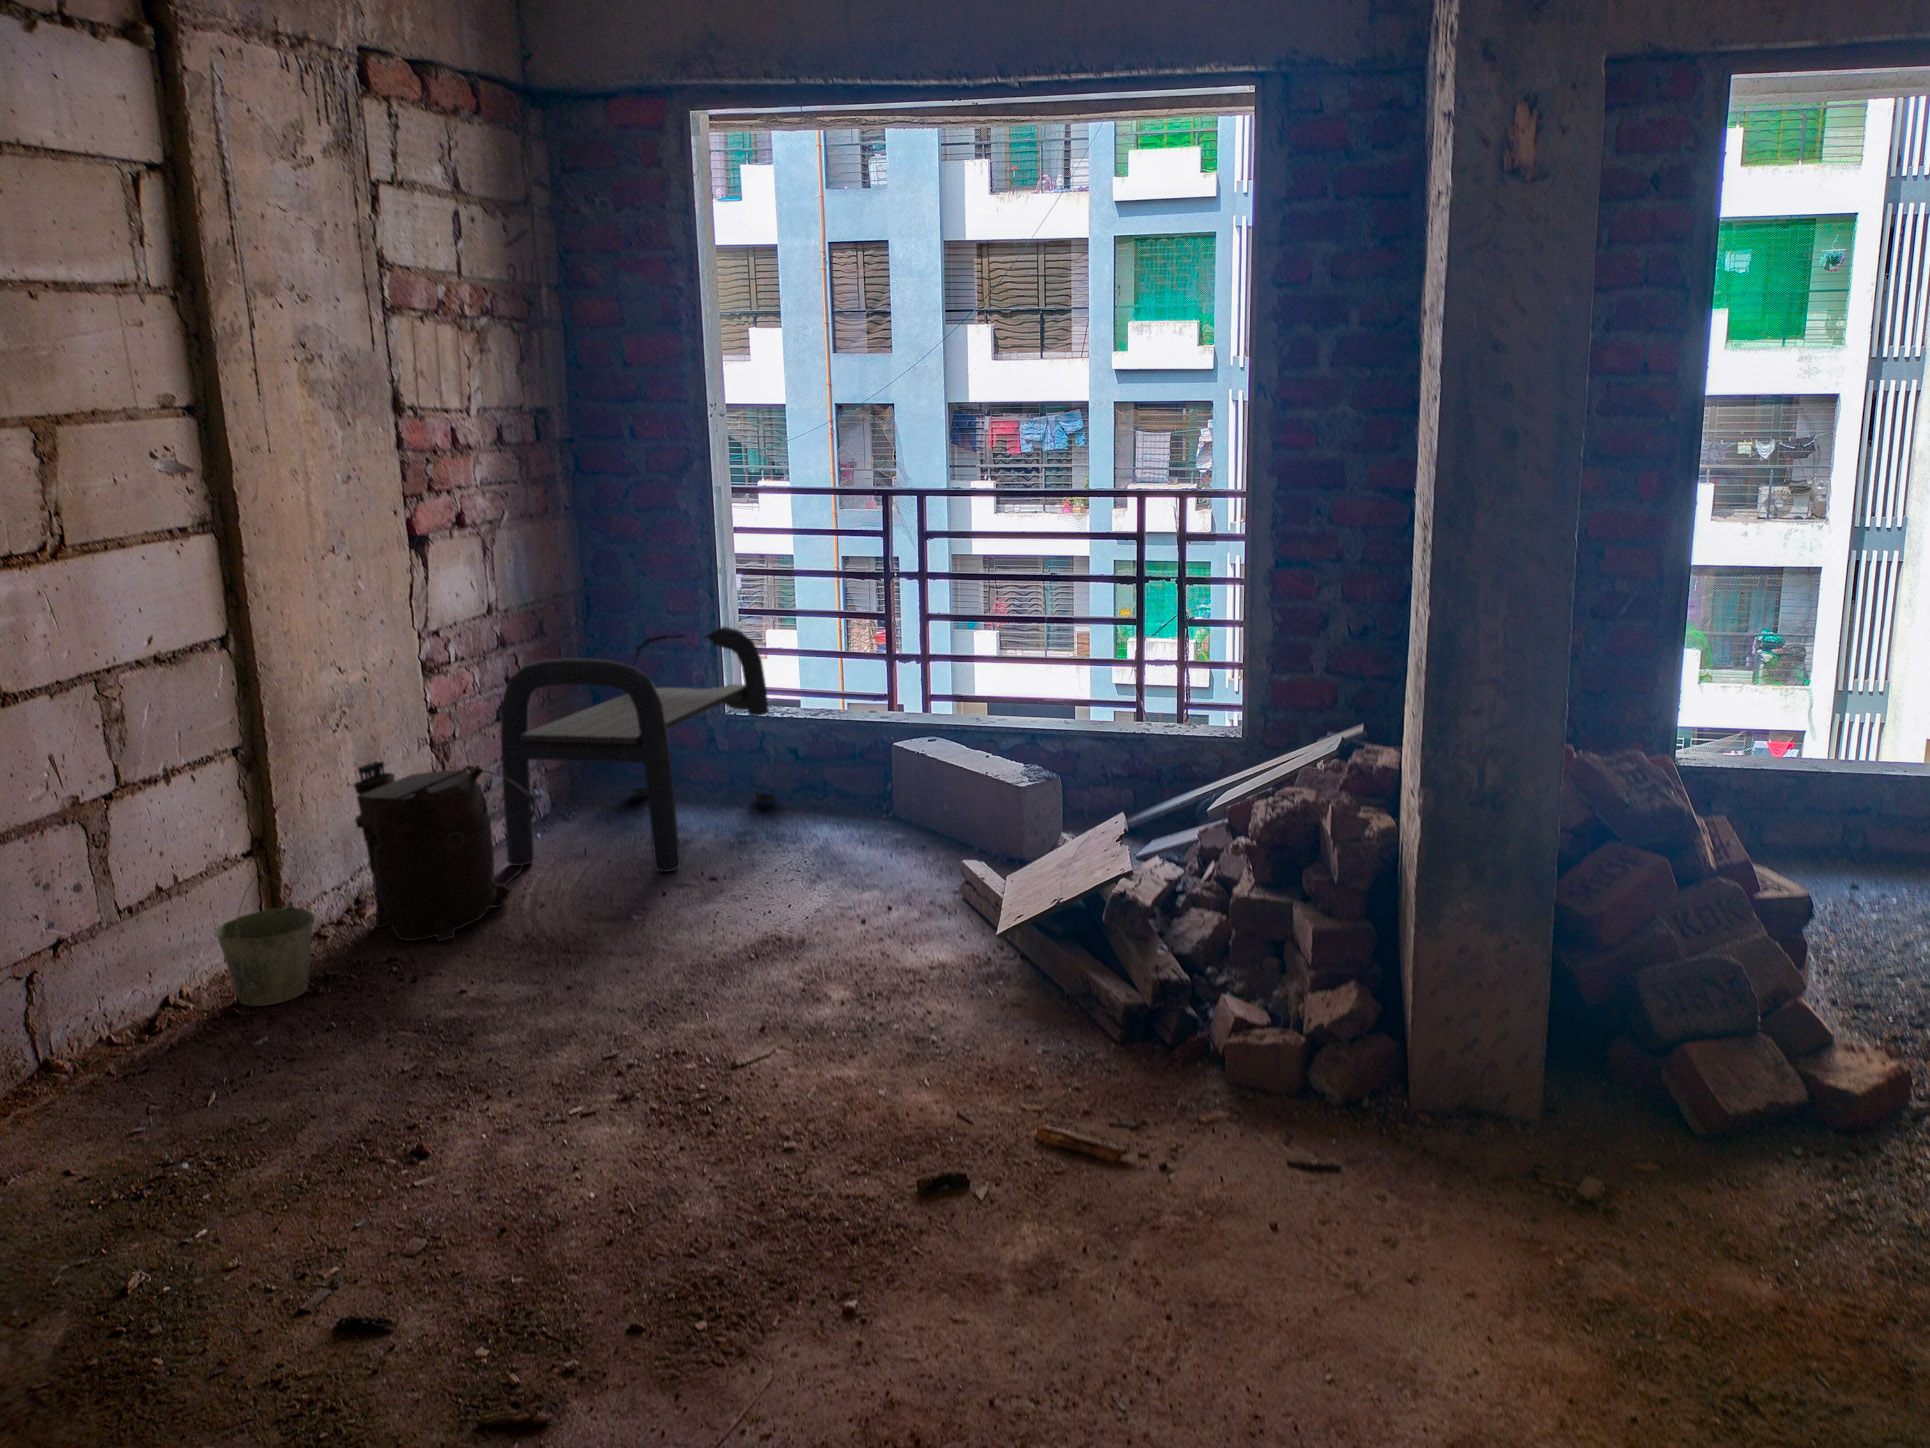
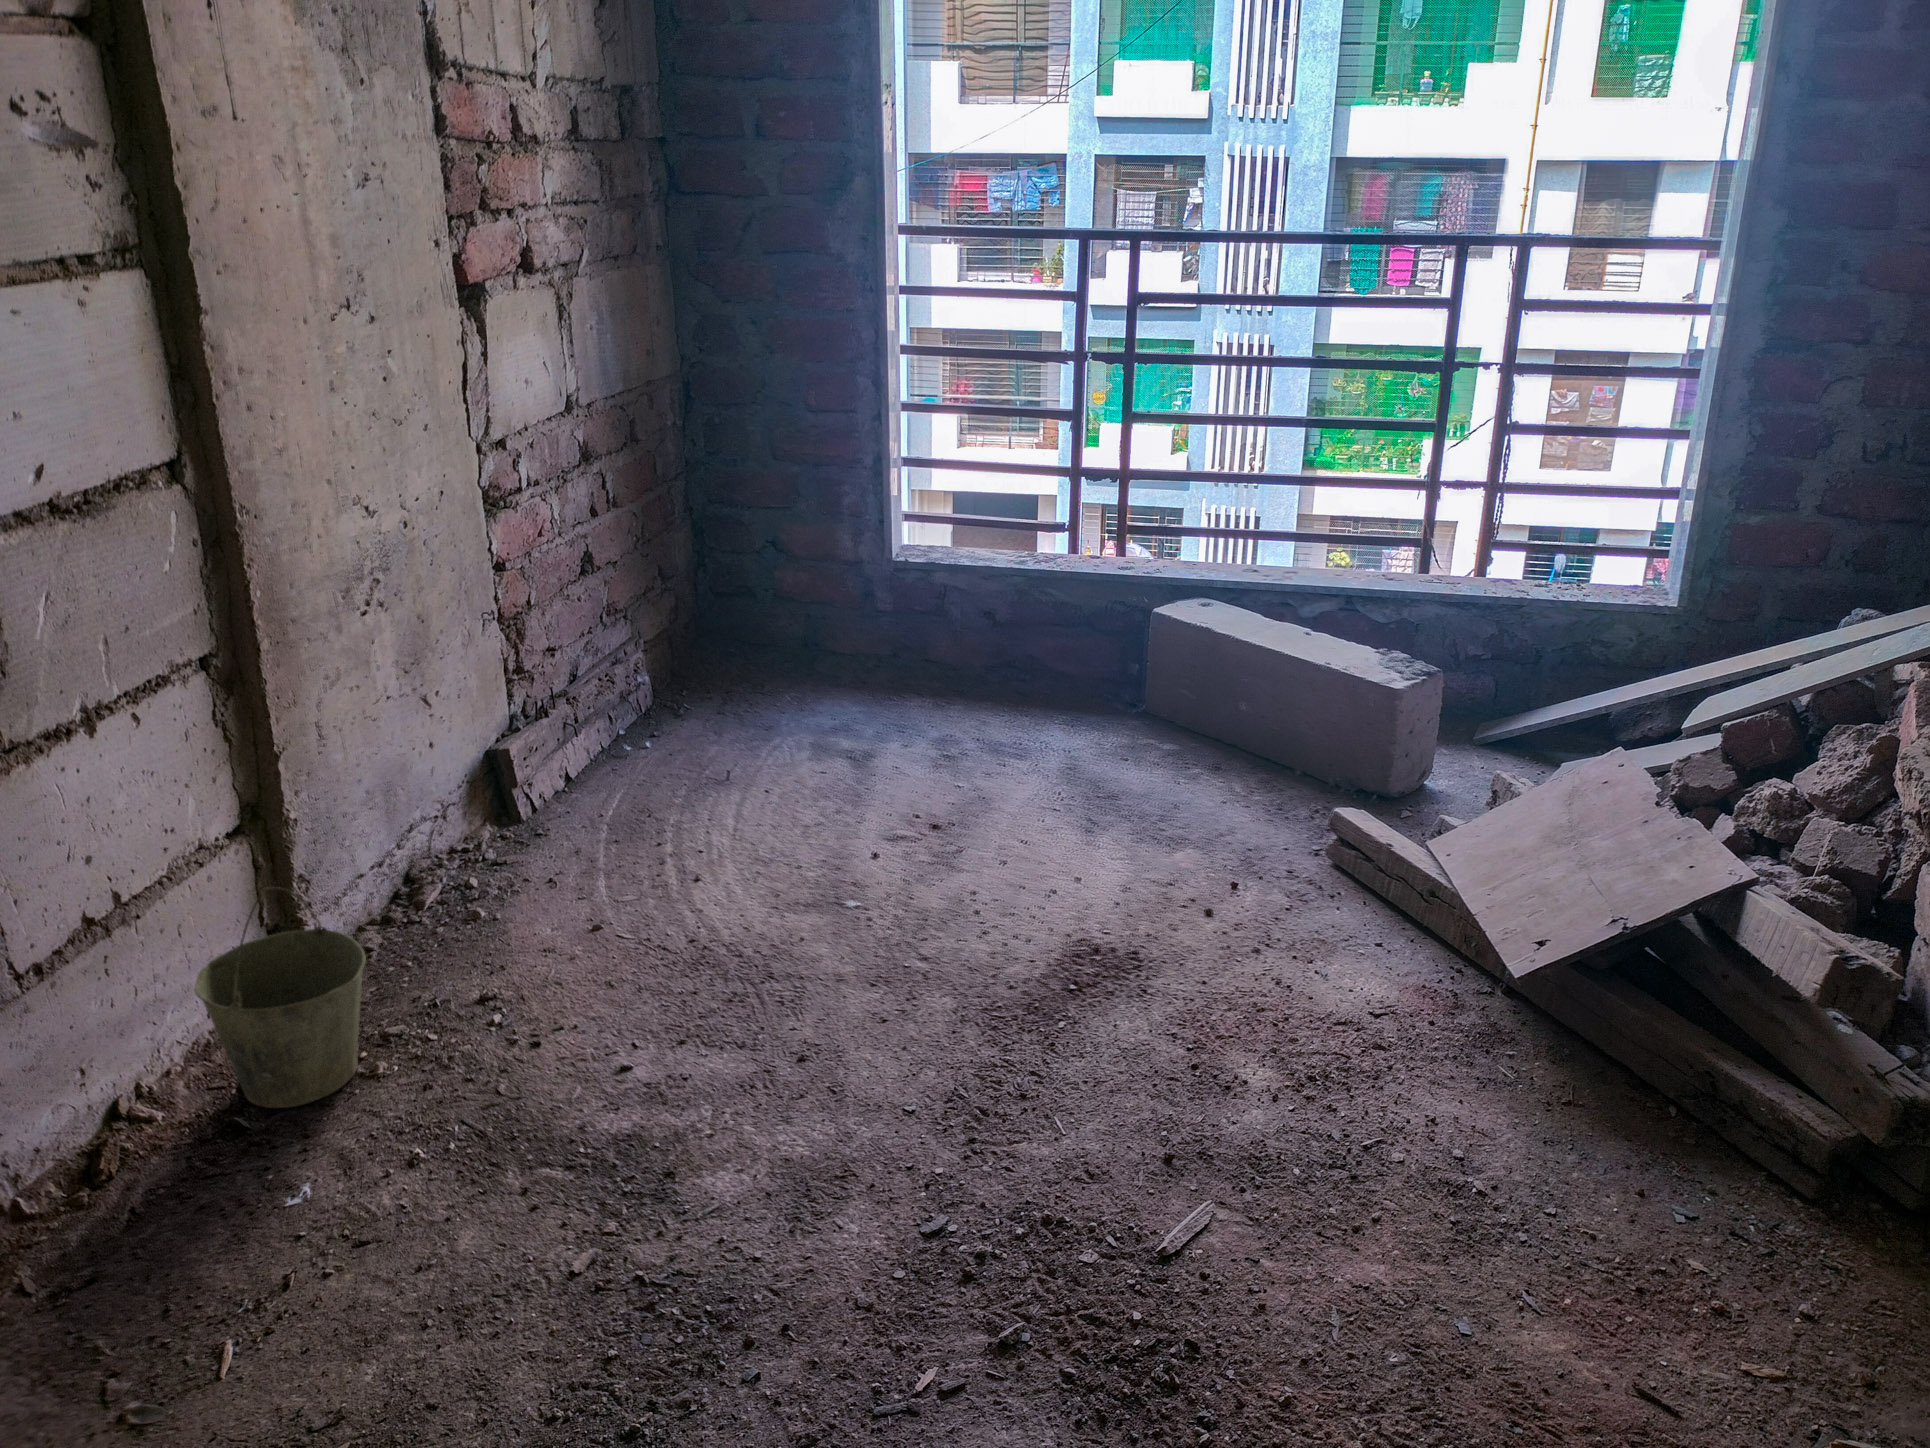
bench: present [501,627,775,872] -> none [606,434,958,823]
backpack: present [354,761,536,942] -> none [400,663,683,963]

